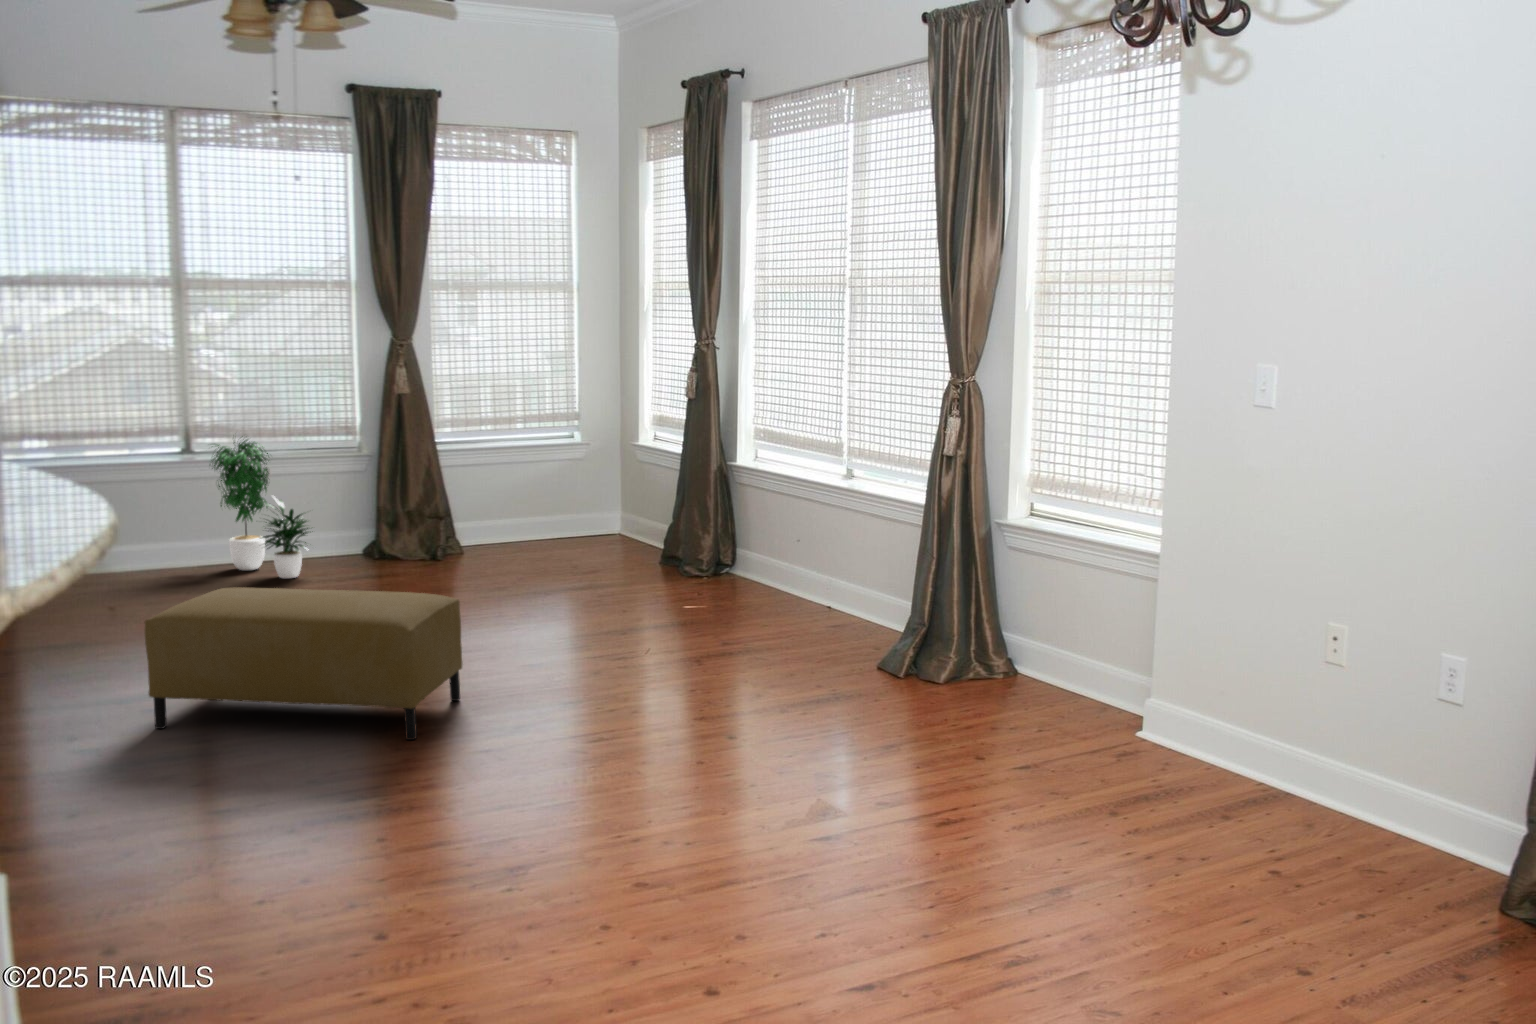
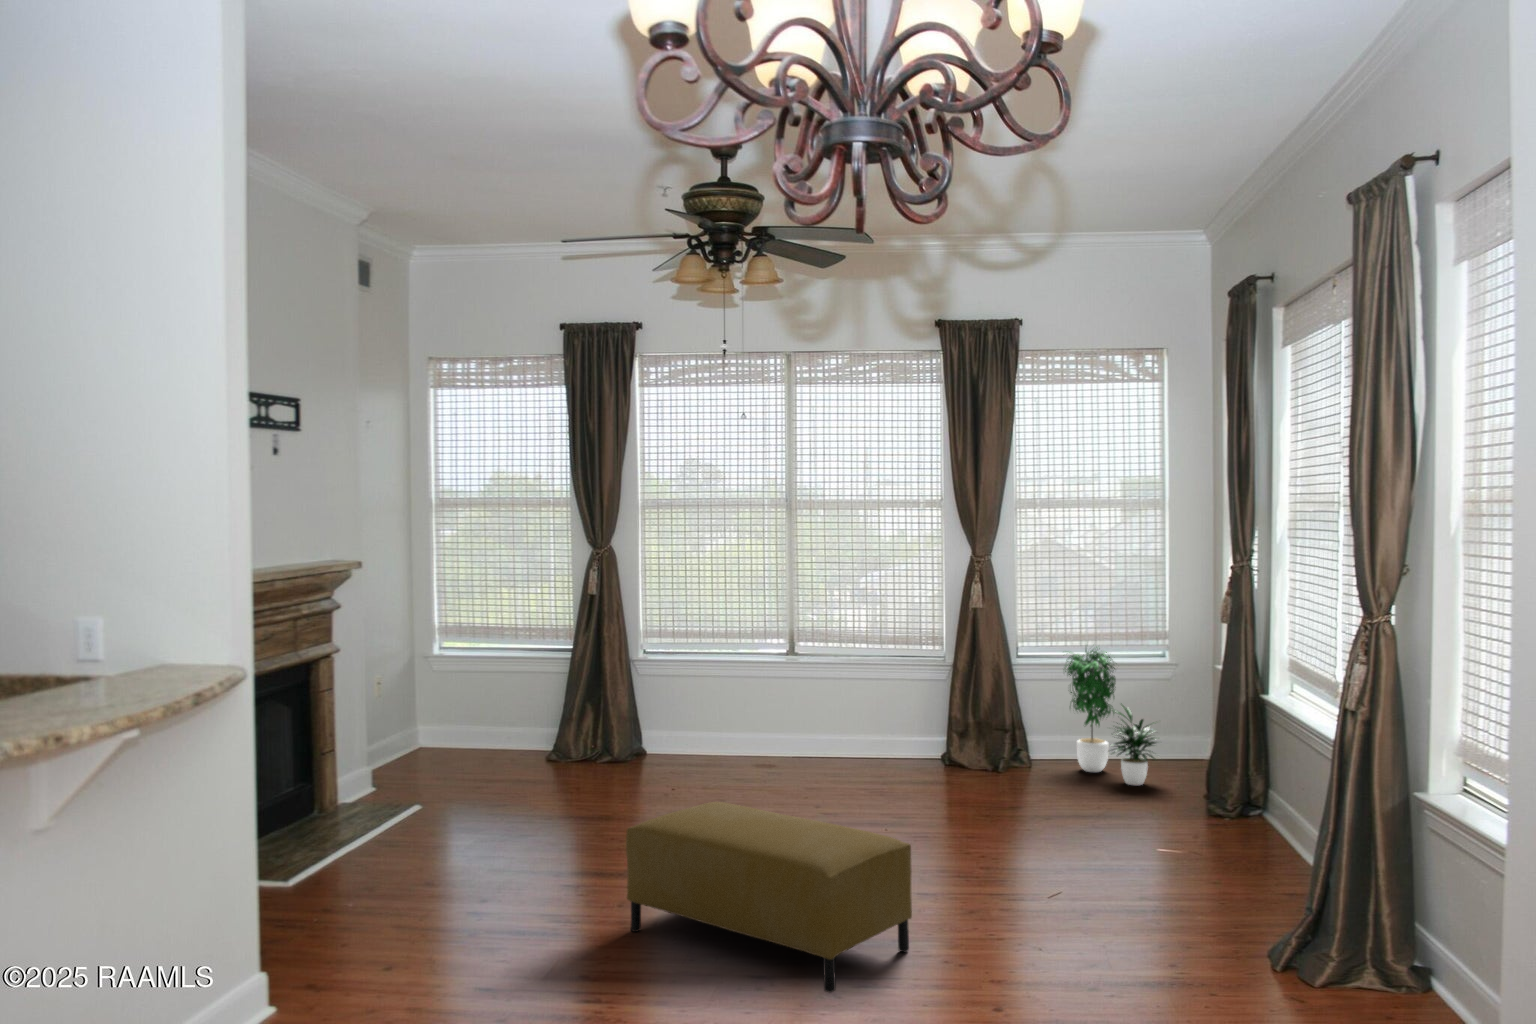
potted plant: present [211,439,313,579] -> present [1065,647,1157,785]

